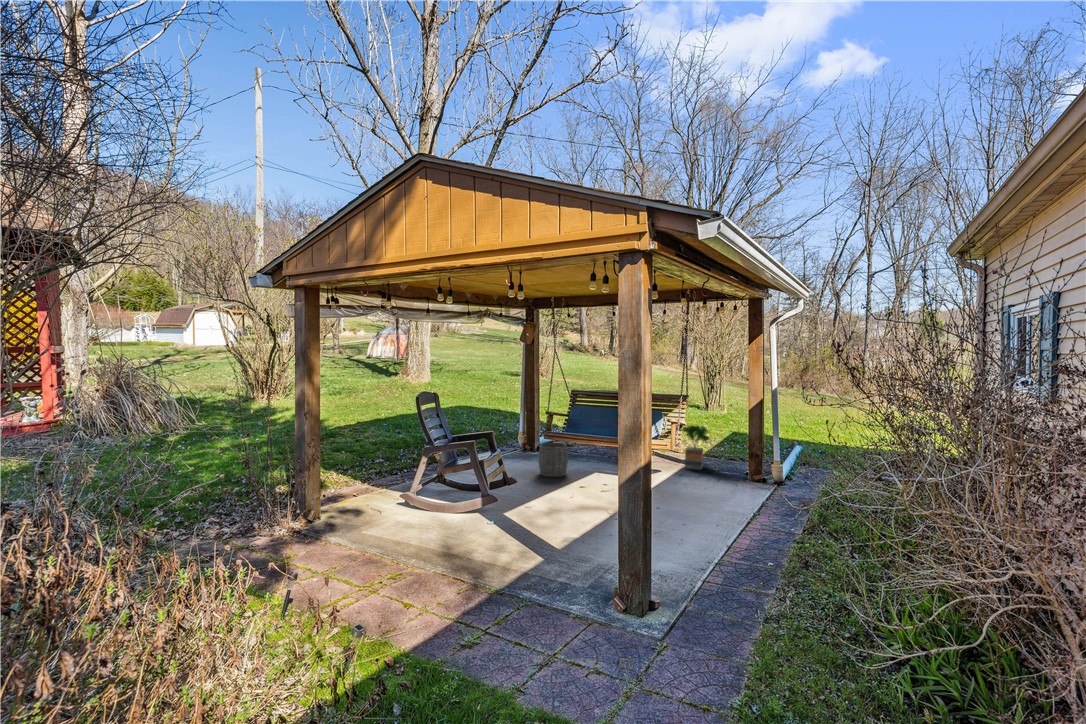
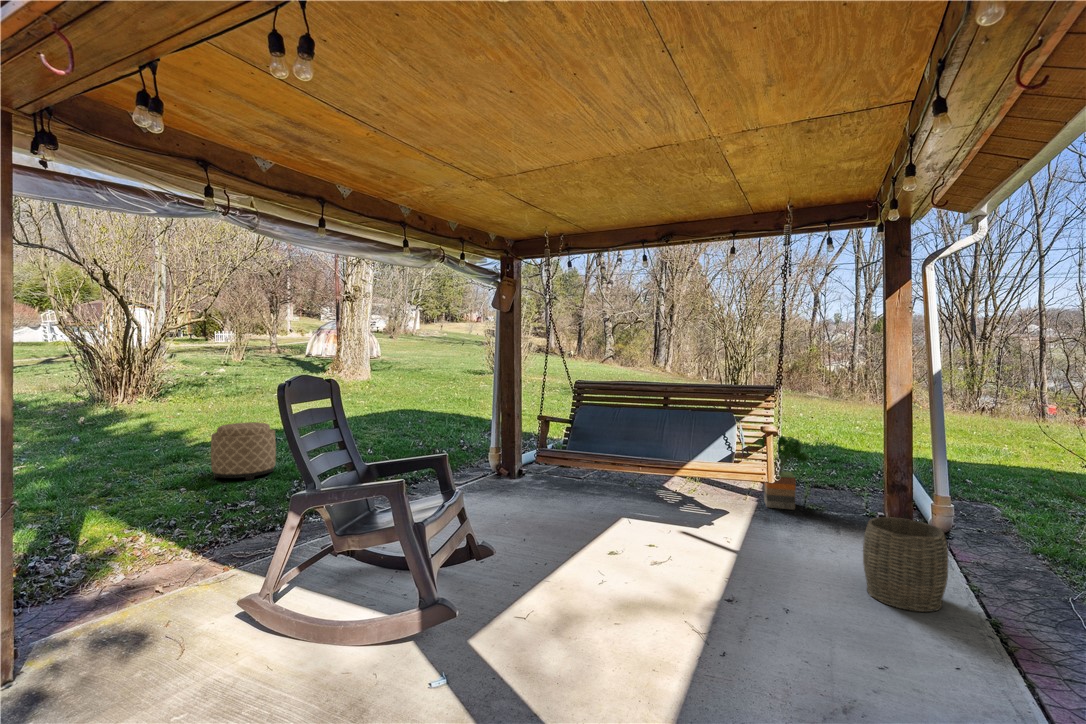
ottoman: none [347,414,384,450] -> present [211,422,276,480]
woven basket: present [539,443,568,477] -> present [863,517,948,612]

